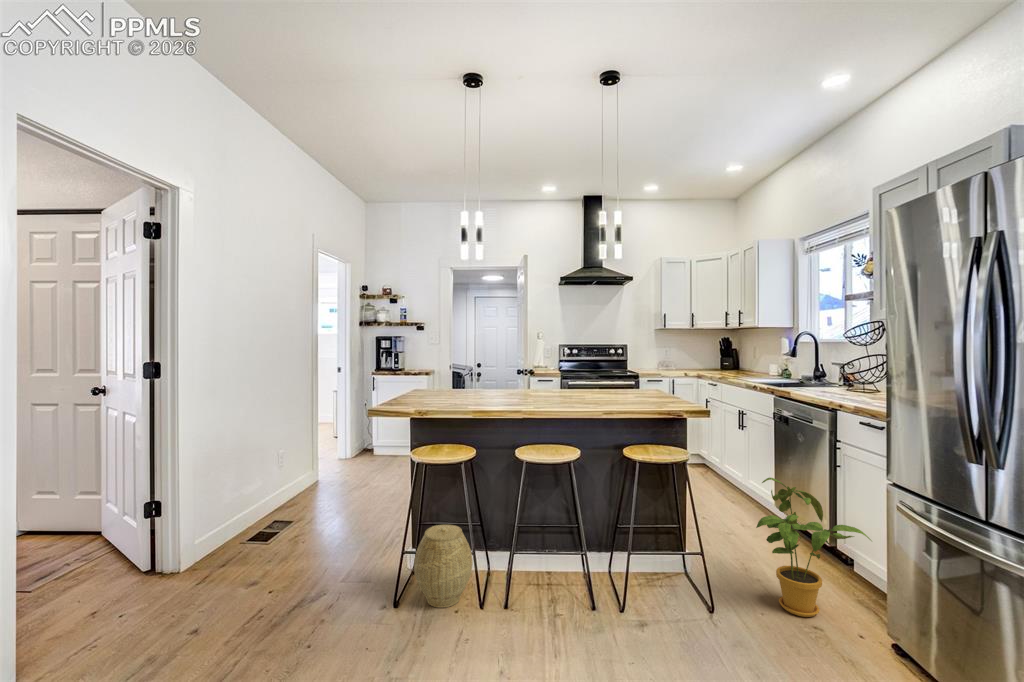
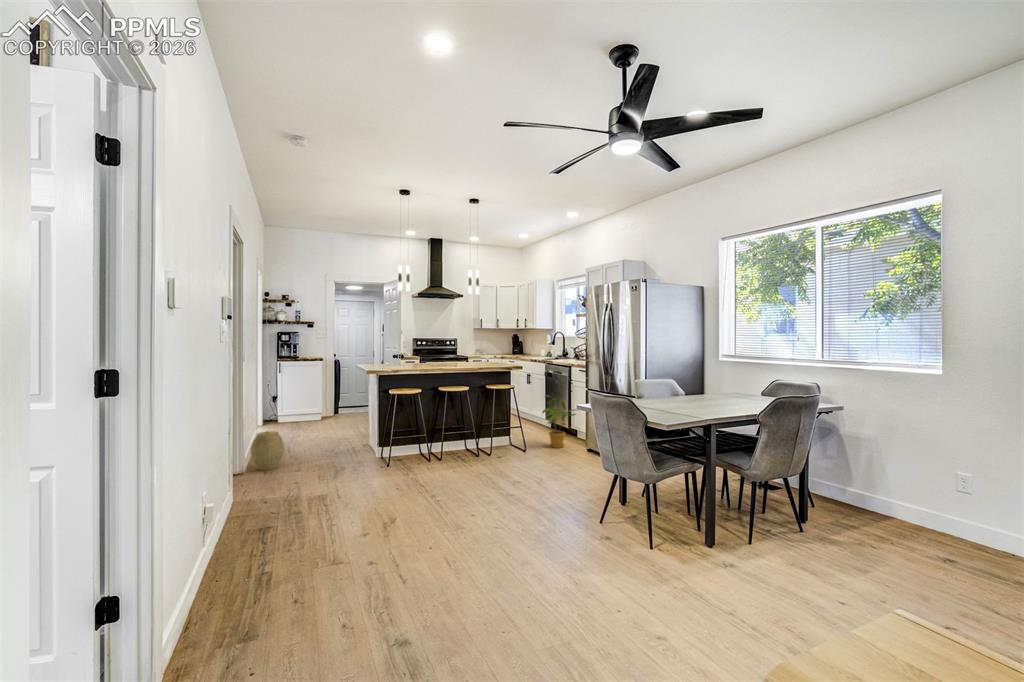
woven basket: present [414,524,473,608] -> present [251,431,284,471]

